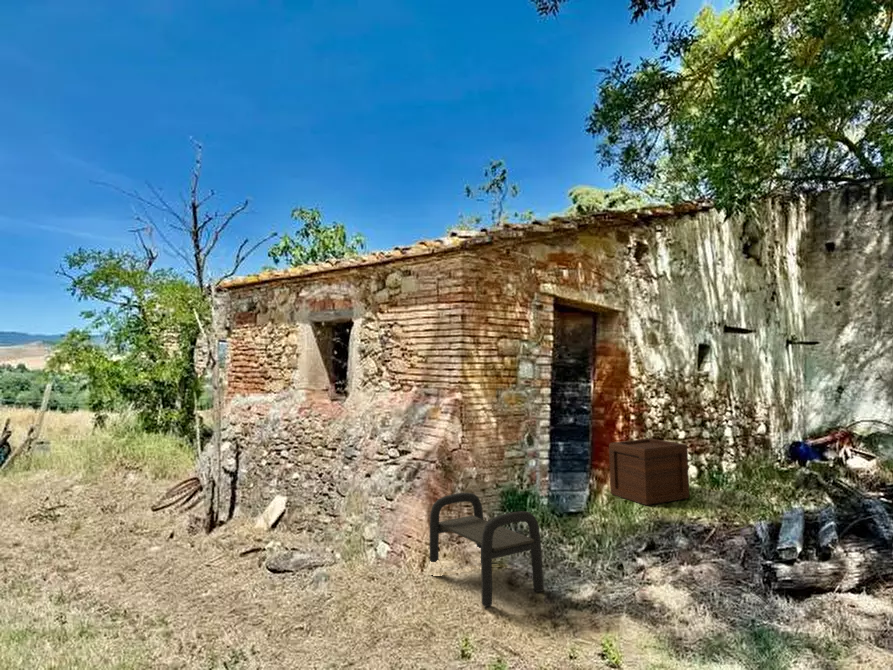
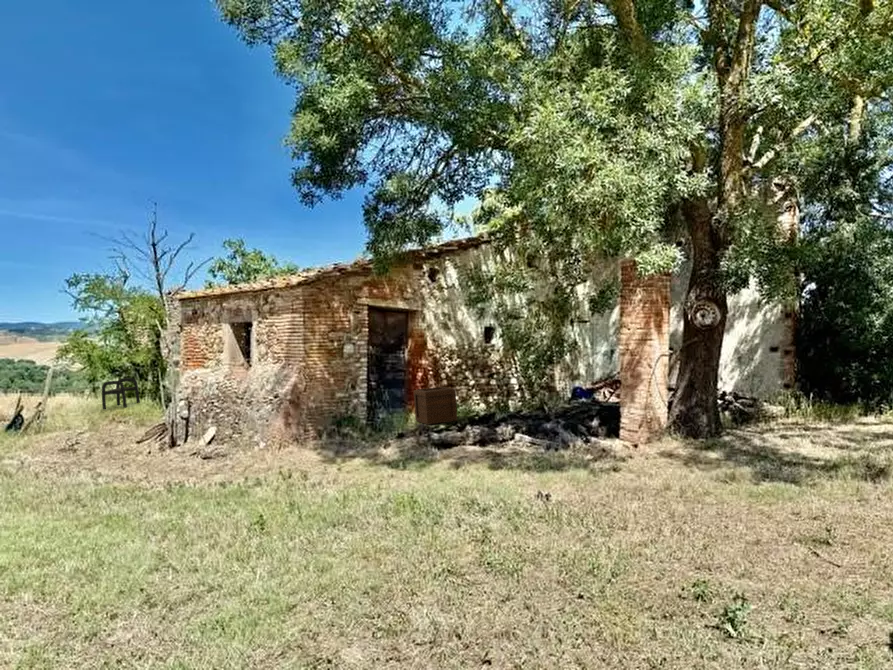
bench: present [430,493,544,606] -> present [102,378,140,409]

